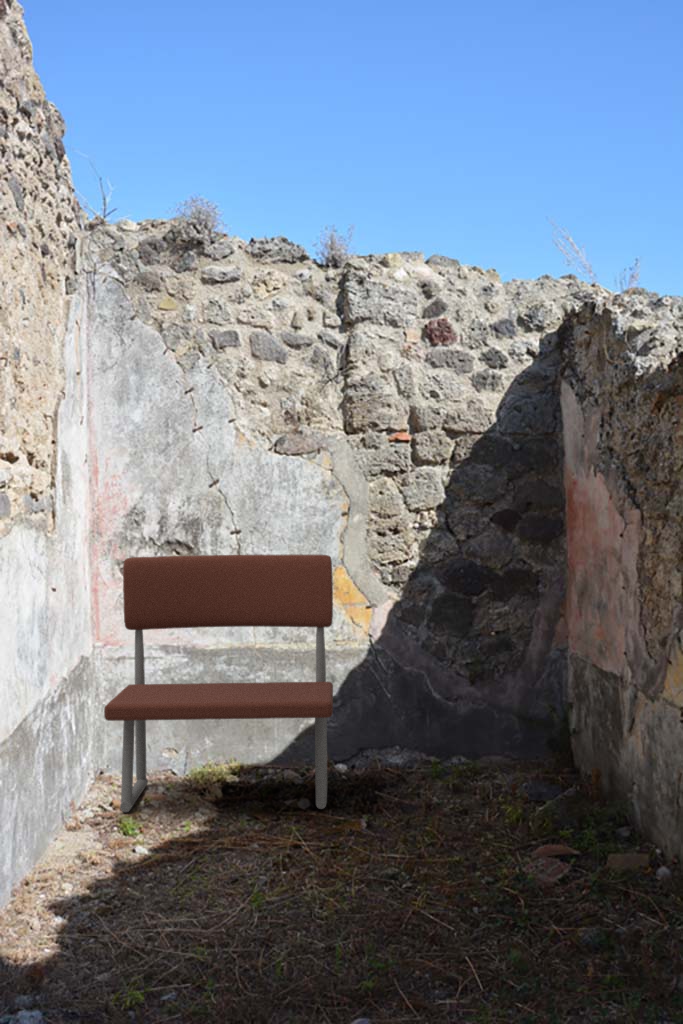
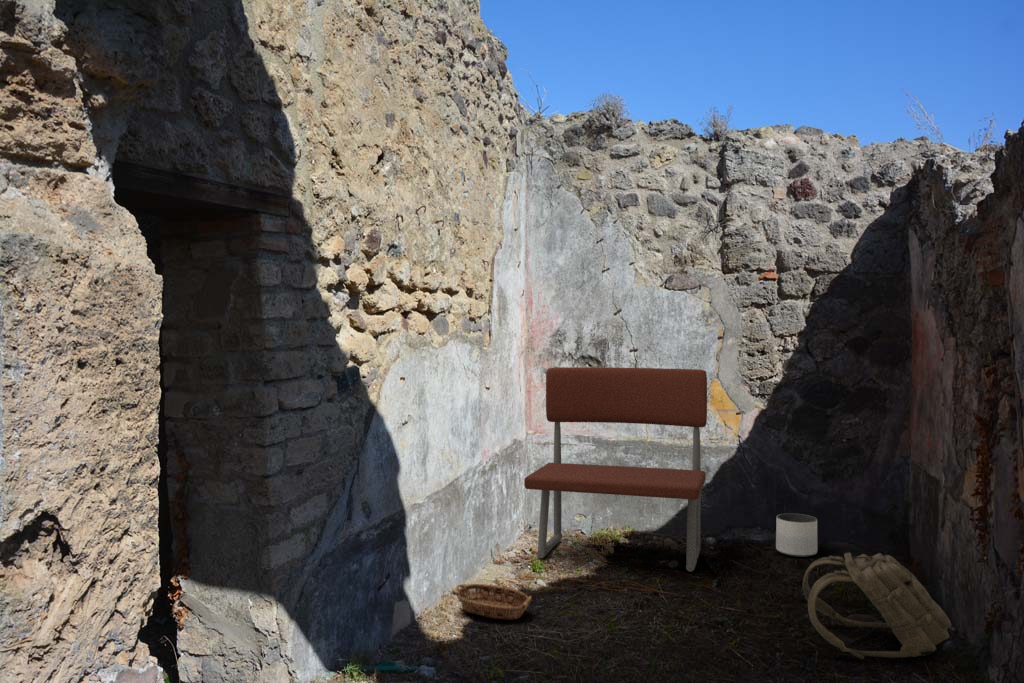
planter: none [418,727,465,778] -> present [776,513,818,557]
backpack: none [464,761,625,885] -> present [803,553,951,660]
basket: none [18,838,149,894] -> present [455,584,531,620]

